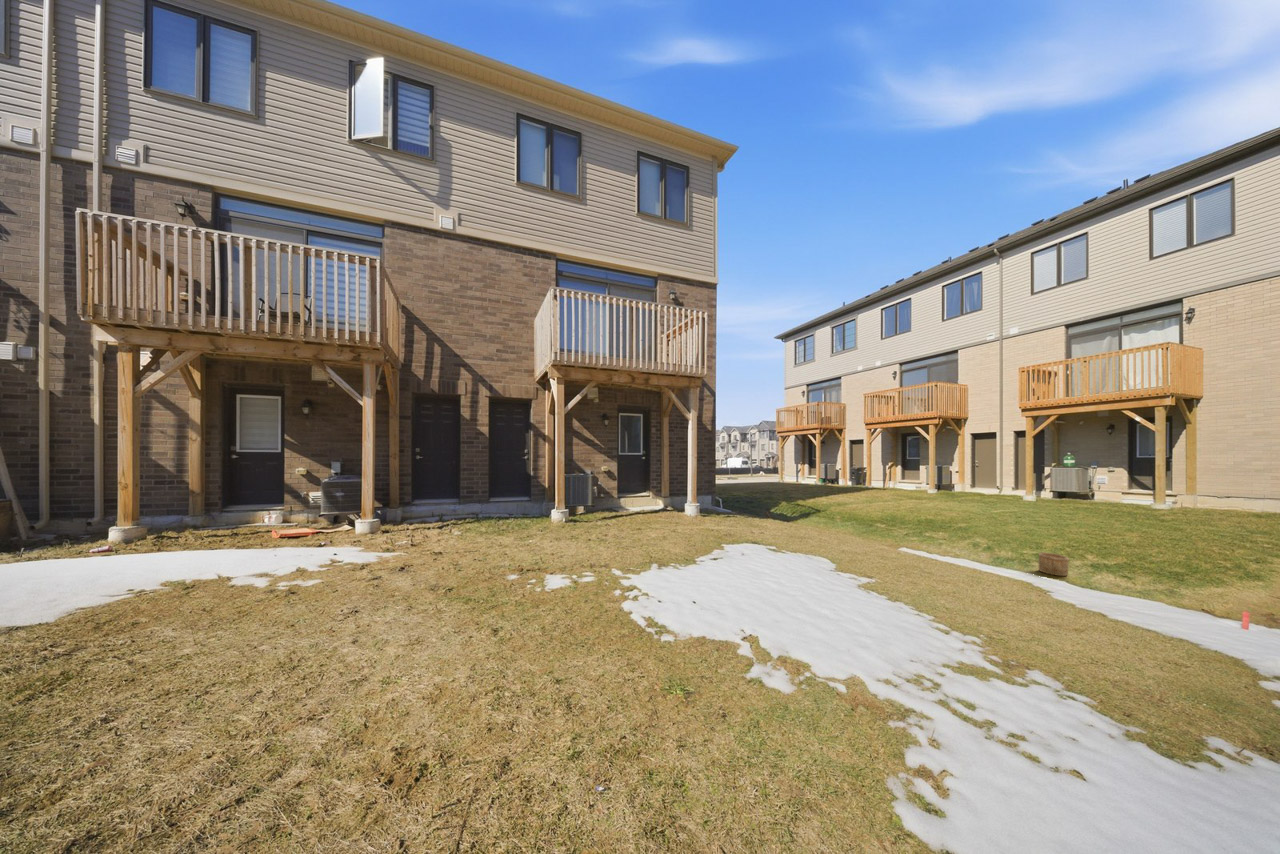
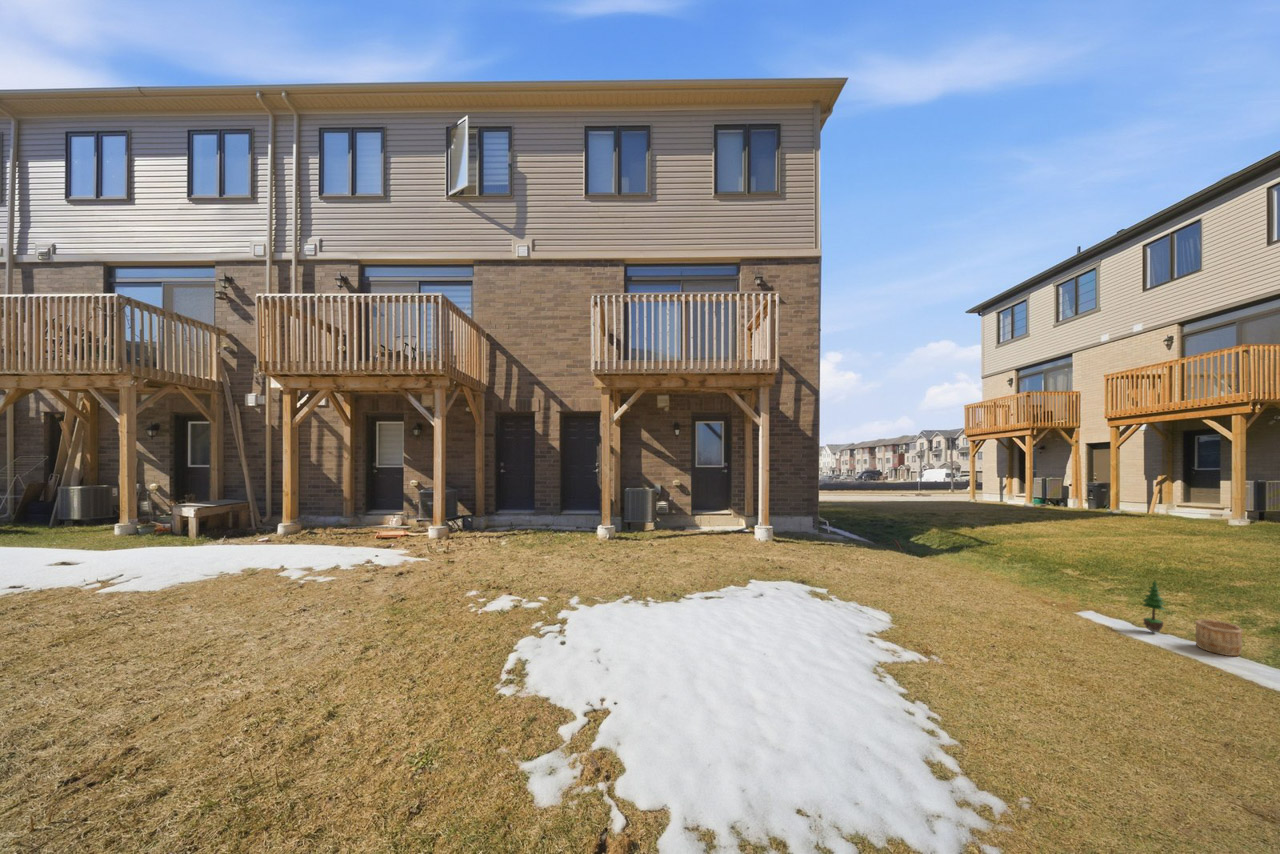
potted tree: none [998,528,1015,565] -> present [1143,581,1165,632]

